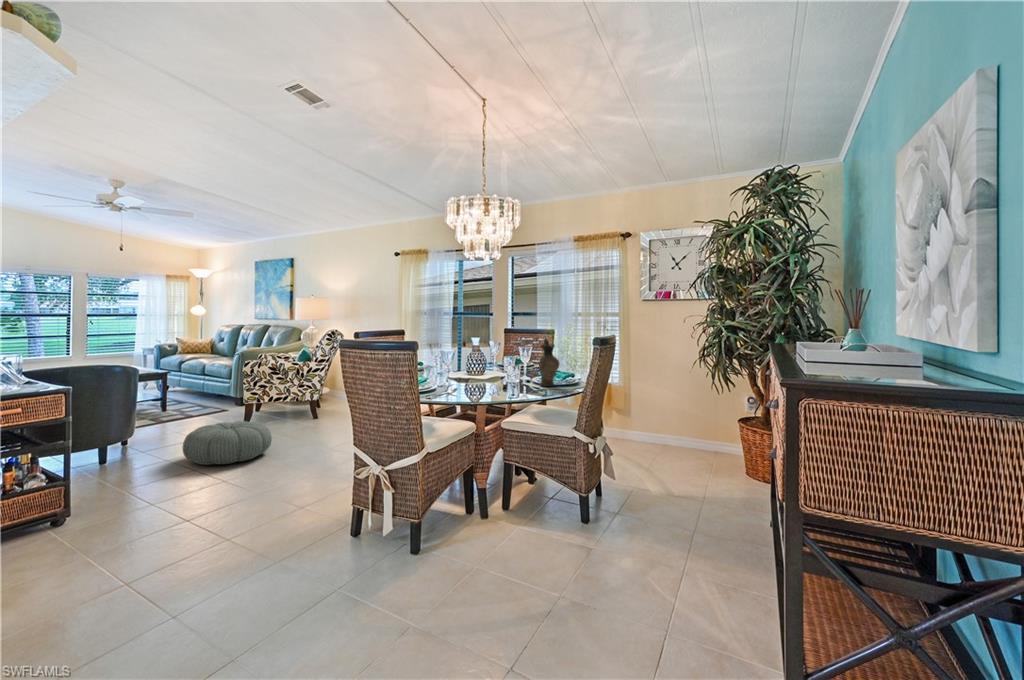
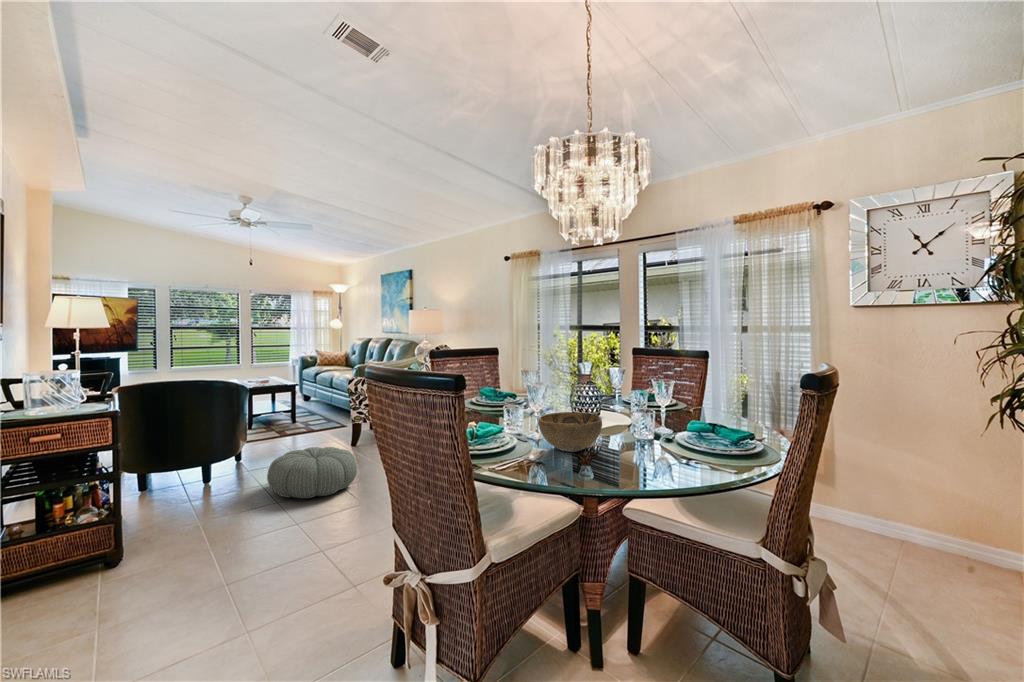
ceramic pitcher: present [539,339,559,386] -> none [689,370,726,452]
decorative bowl: none [448,368,489,391] -> present [538,412,602,452]

